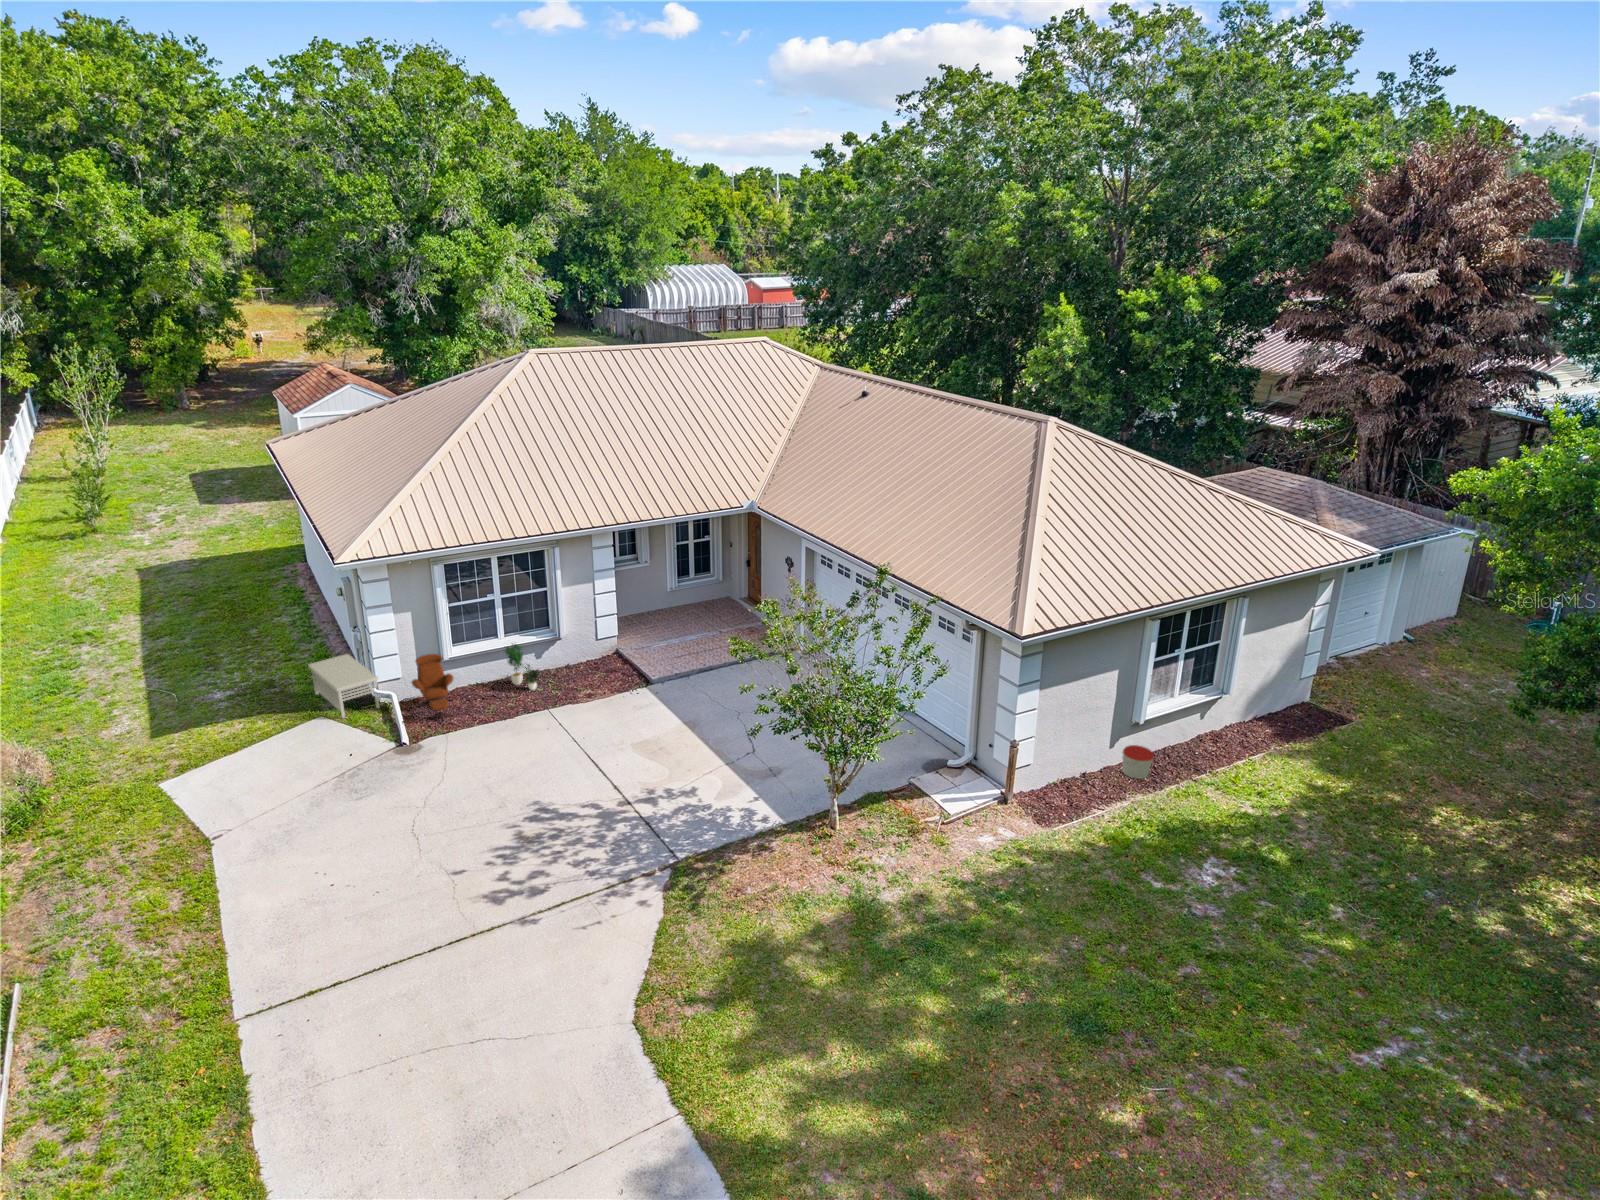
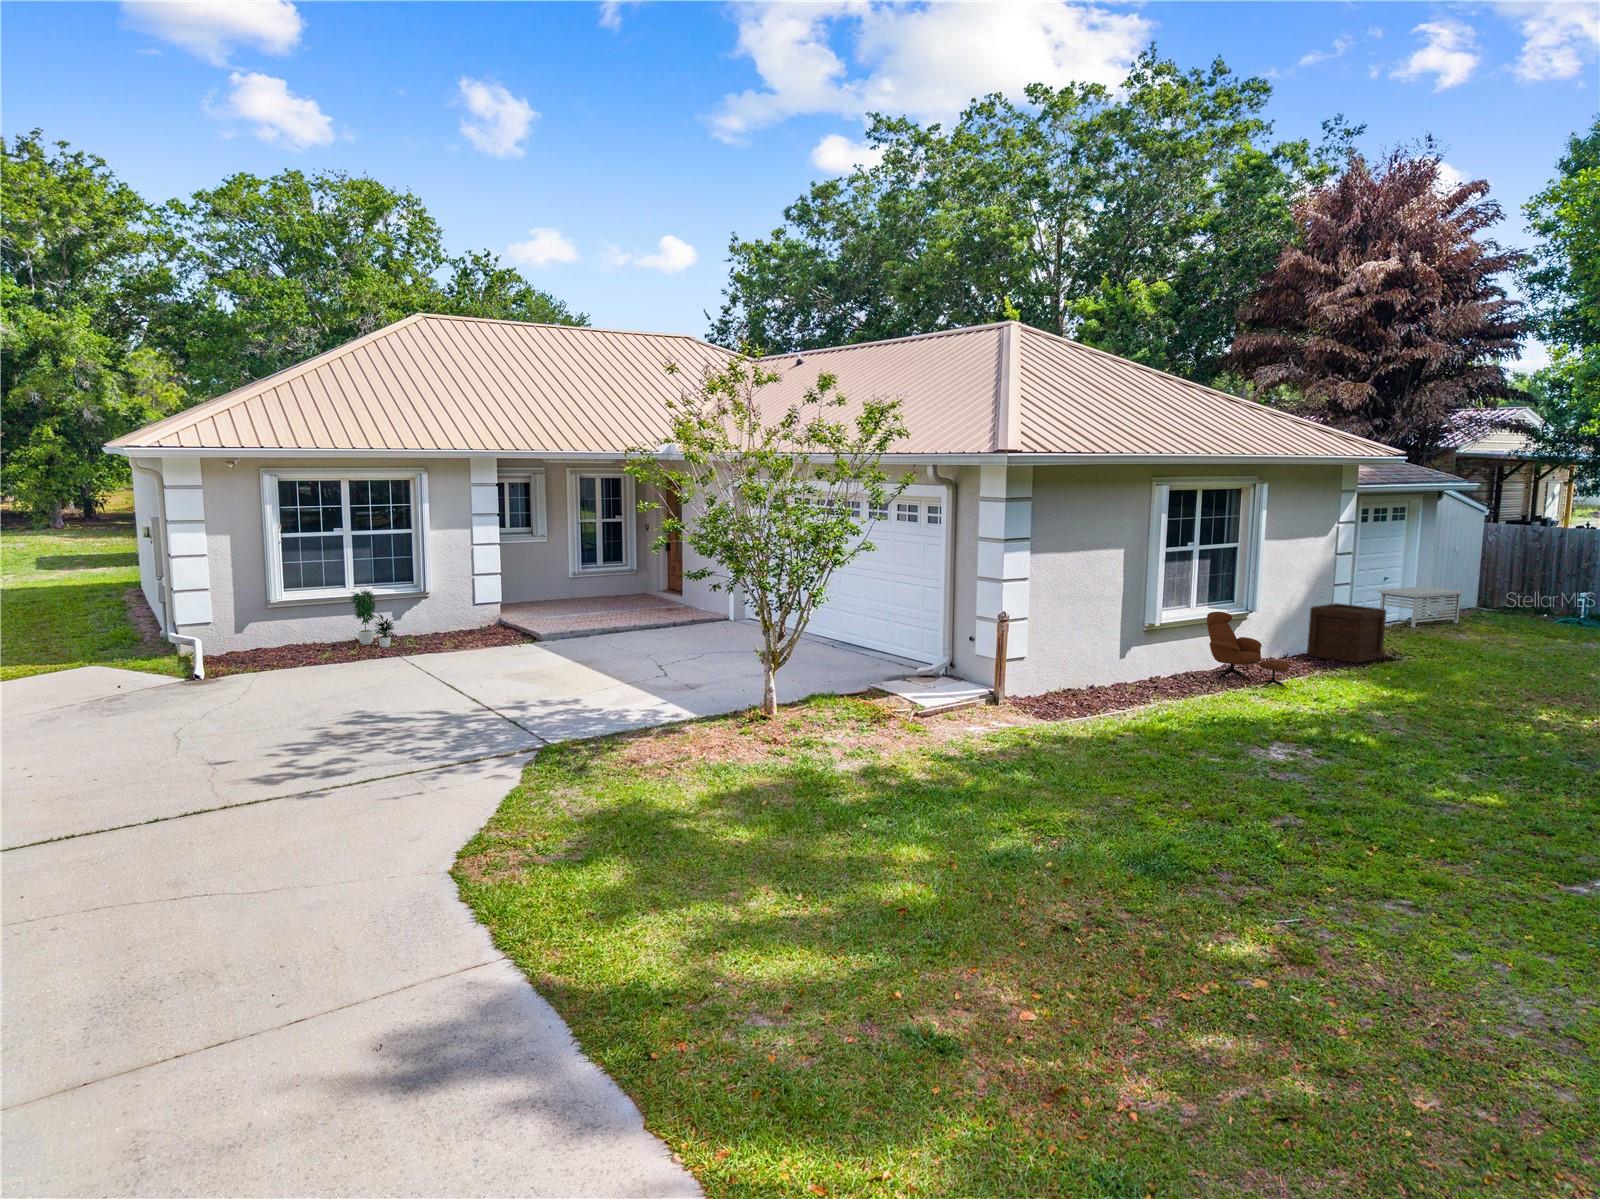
storage bench: present [308,654,380,718] -> present [1378,586,1463,628]
lounge chair: present [411,654,453,720] -> present [1207,612,1290,689]
wooden crate: none [1272,671,1343,731] -> present [1307,603,1386,663]
bucket: present [1122,745,1154,779] -> none [1136,655,1177,691]

